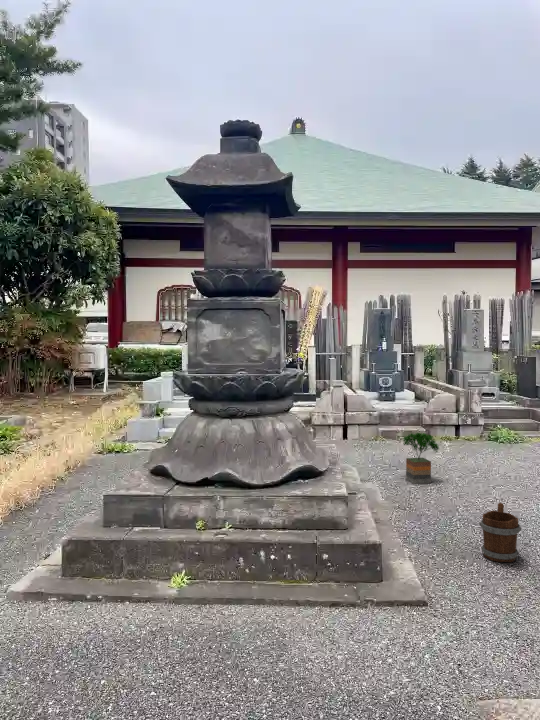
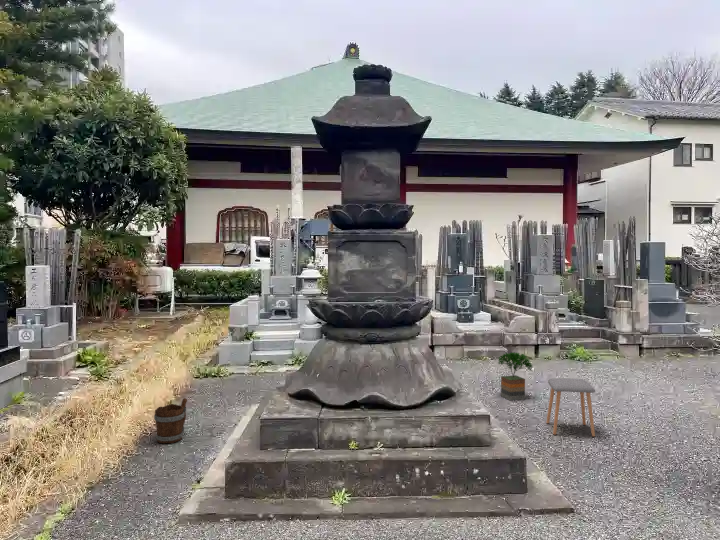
stool: none [443,460,492,525] -> present [546,378,595,437]
bucket: present [479,503,521,562] -> present [154,398,187,443]

